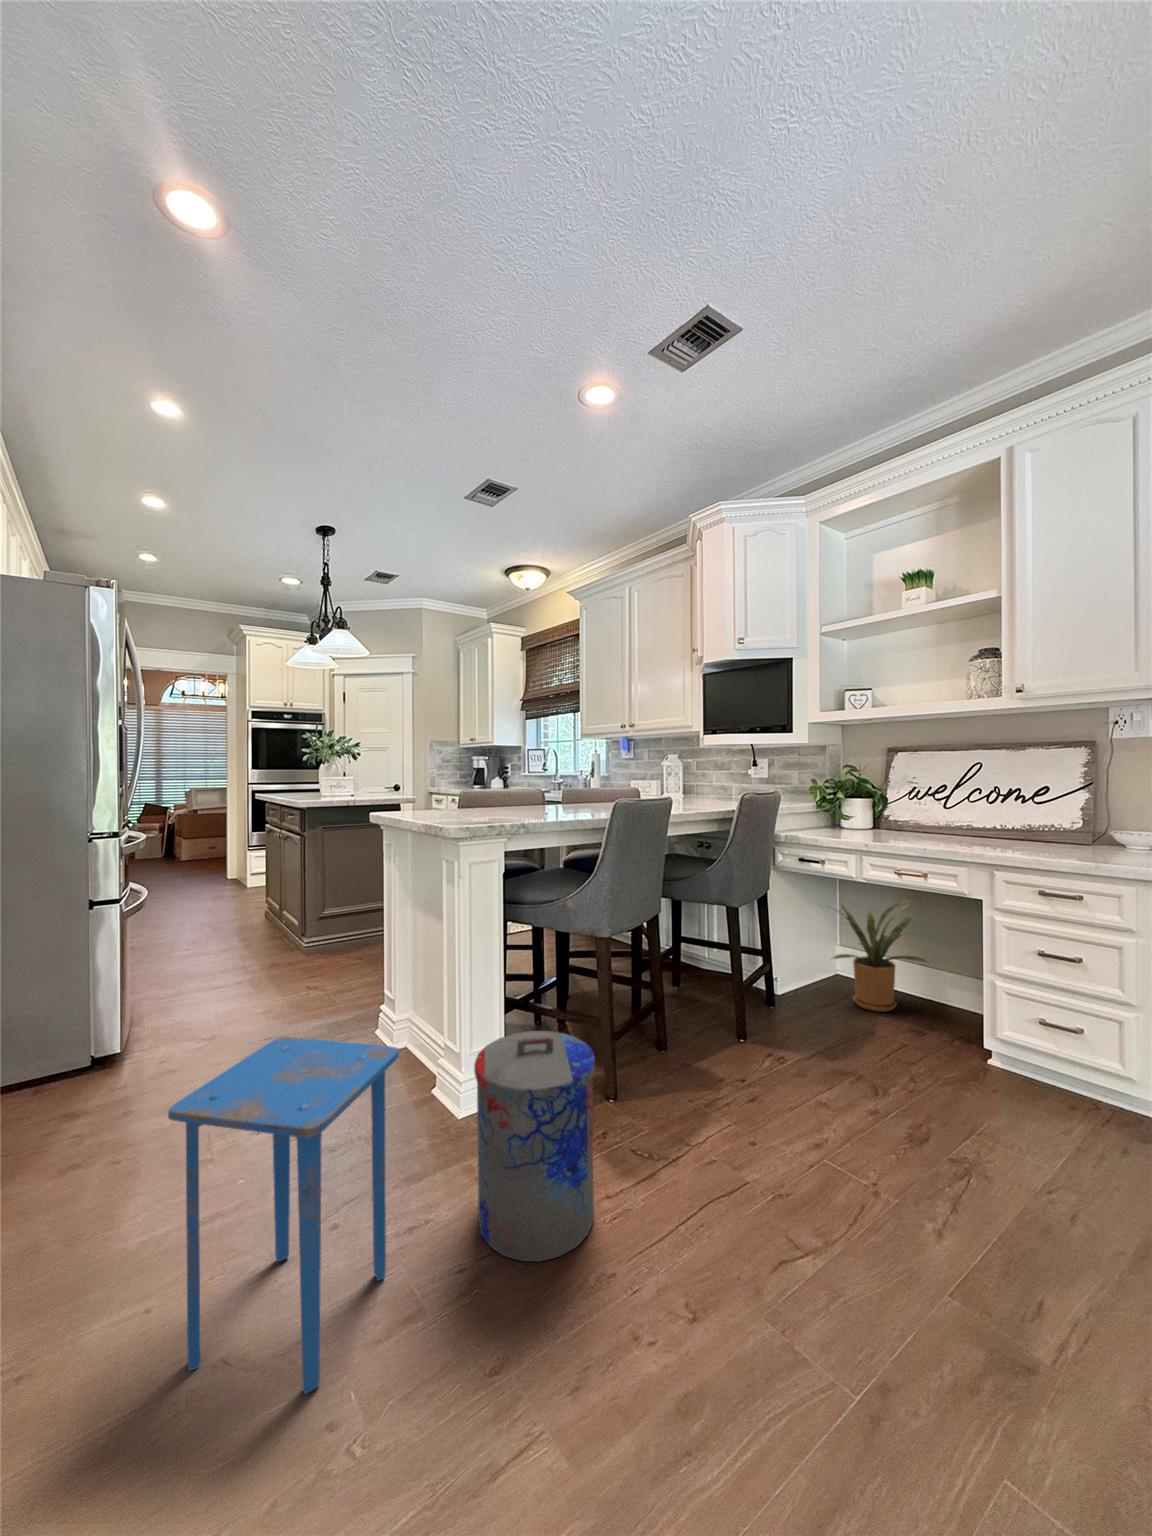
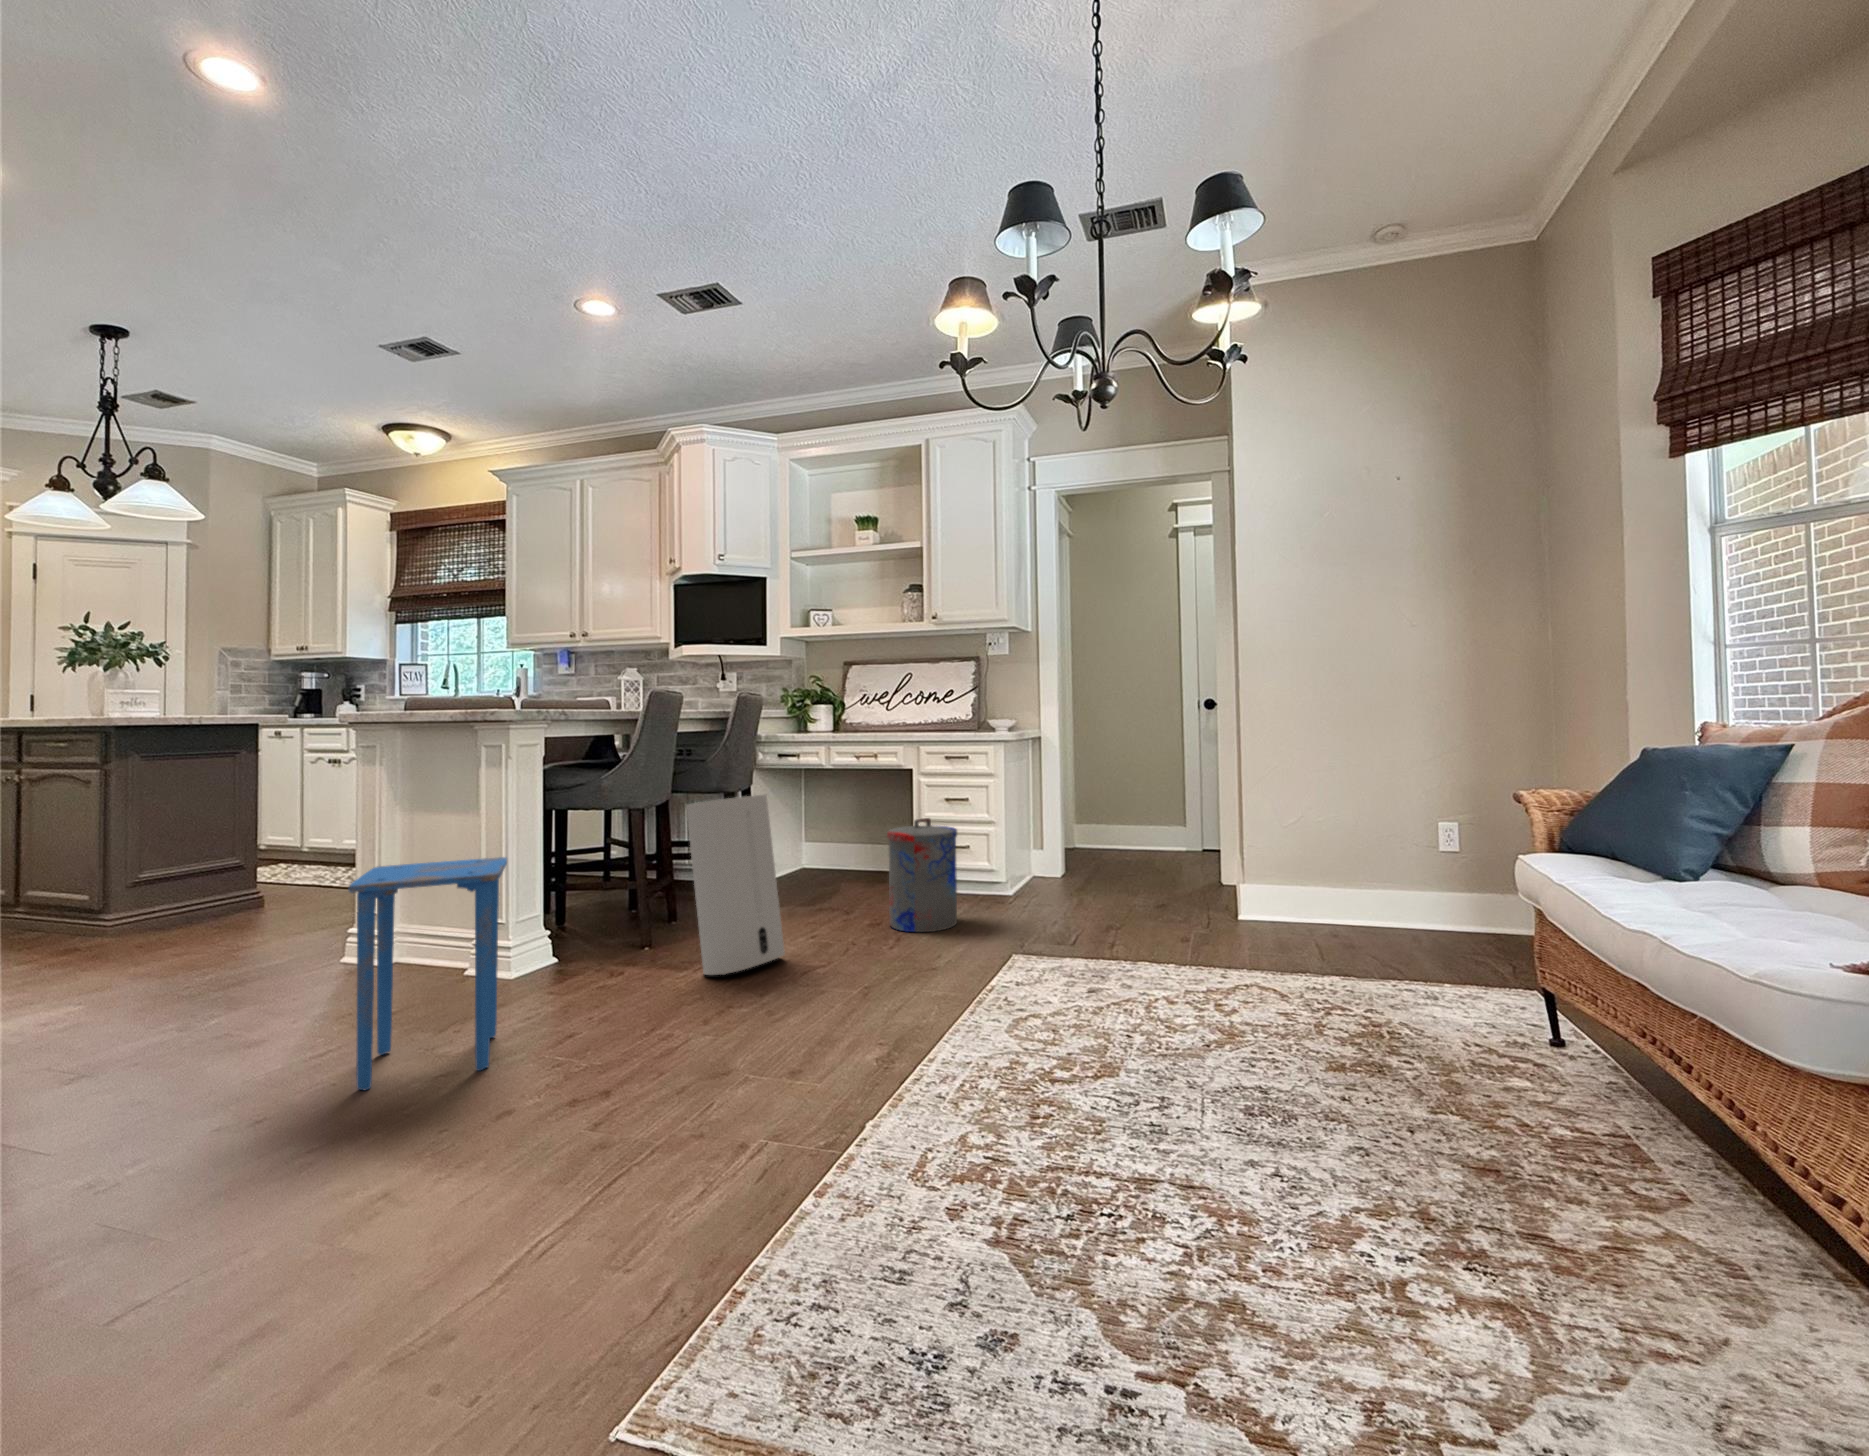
house plant: present [833,900,927,1012] -> none [788,786,879,883]
air purifier: none [647,957,783,1236] -> present [686,795,785,975]
trash can: present [474,1031,595,1261] -> present [887,818,957,932]

